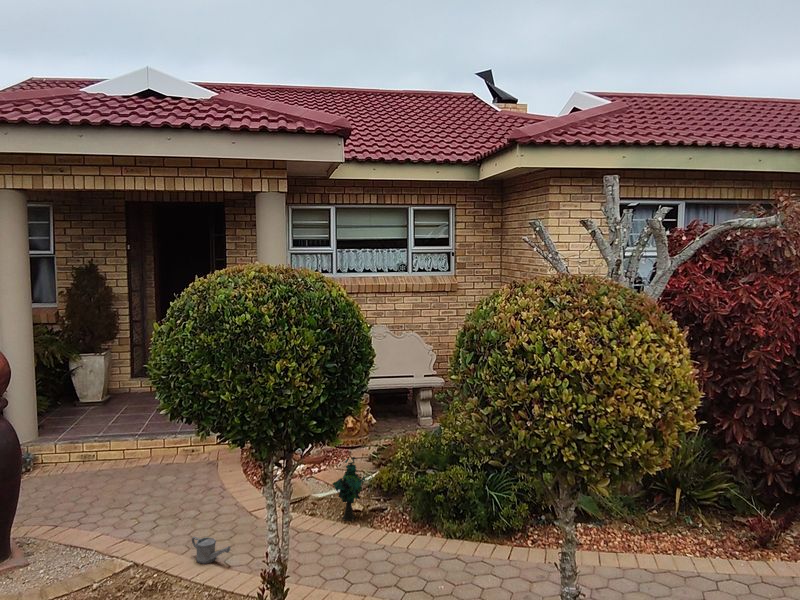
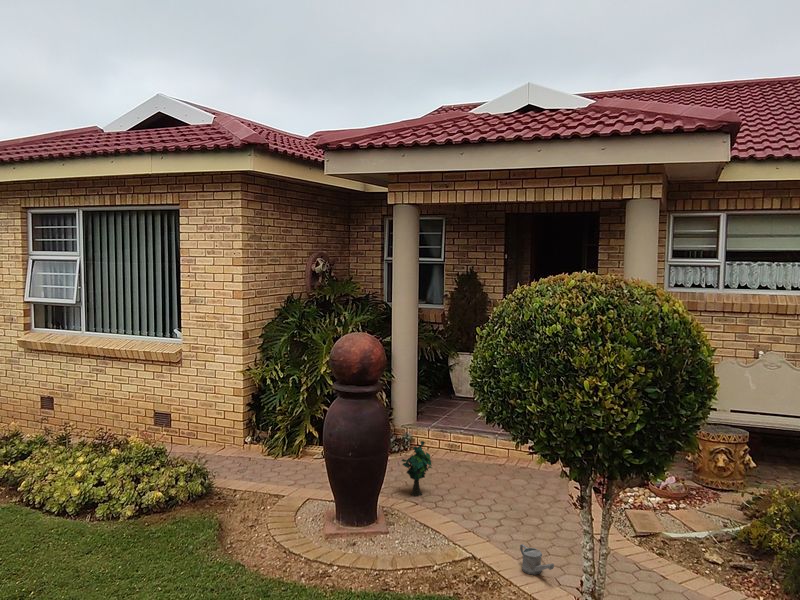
decorative plant: present [332,457,365,521] -> present [402,441,432,496]

